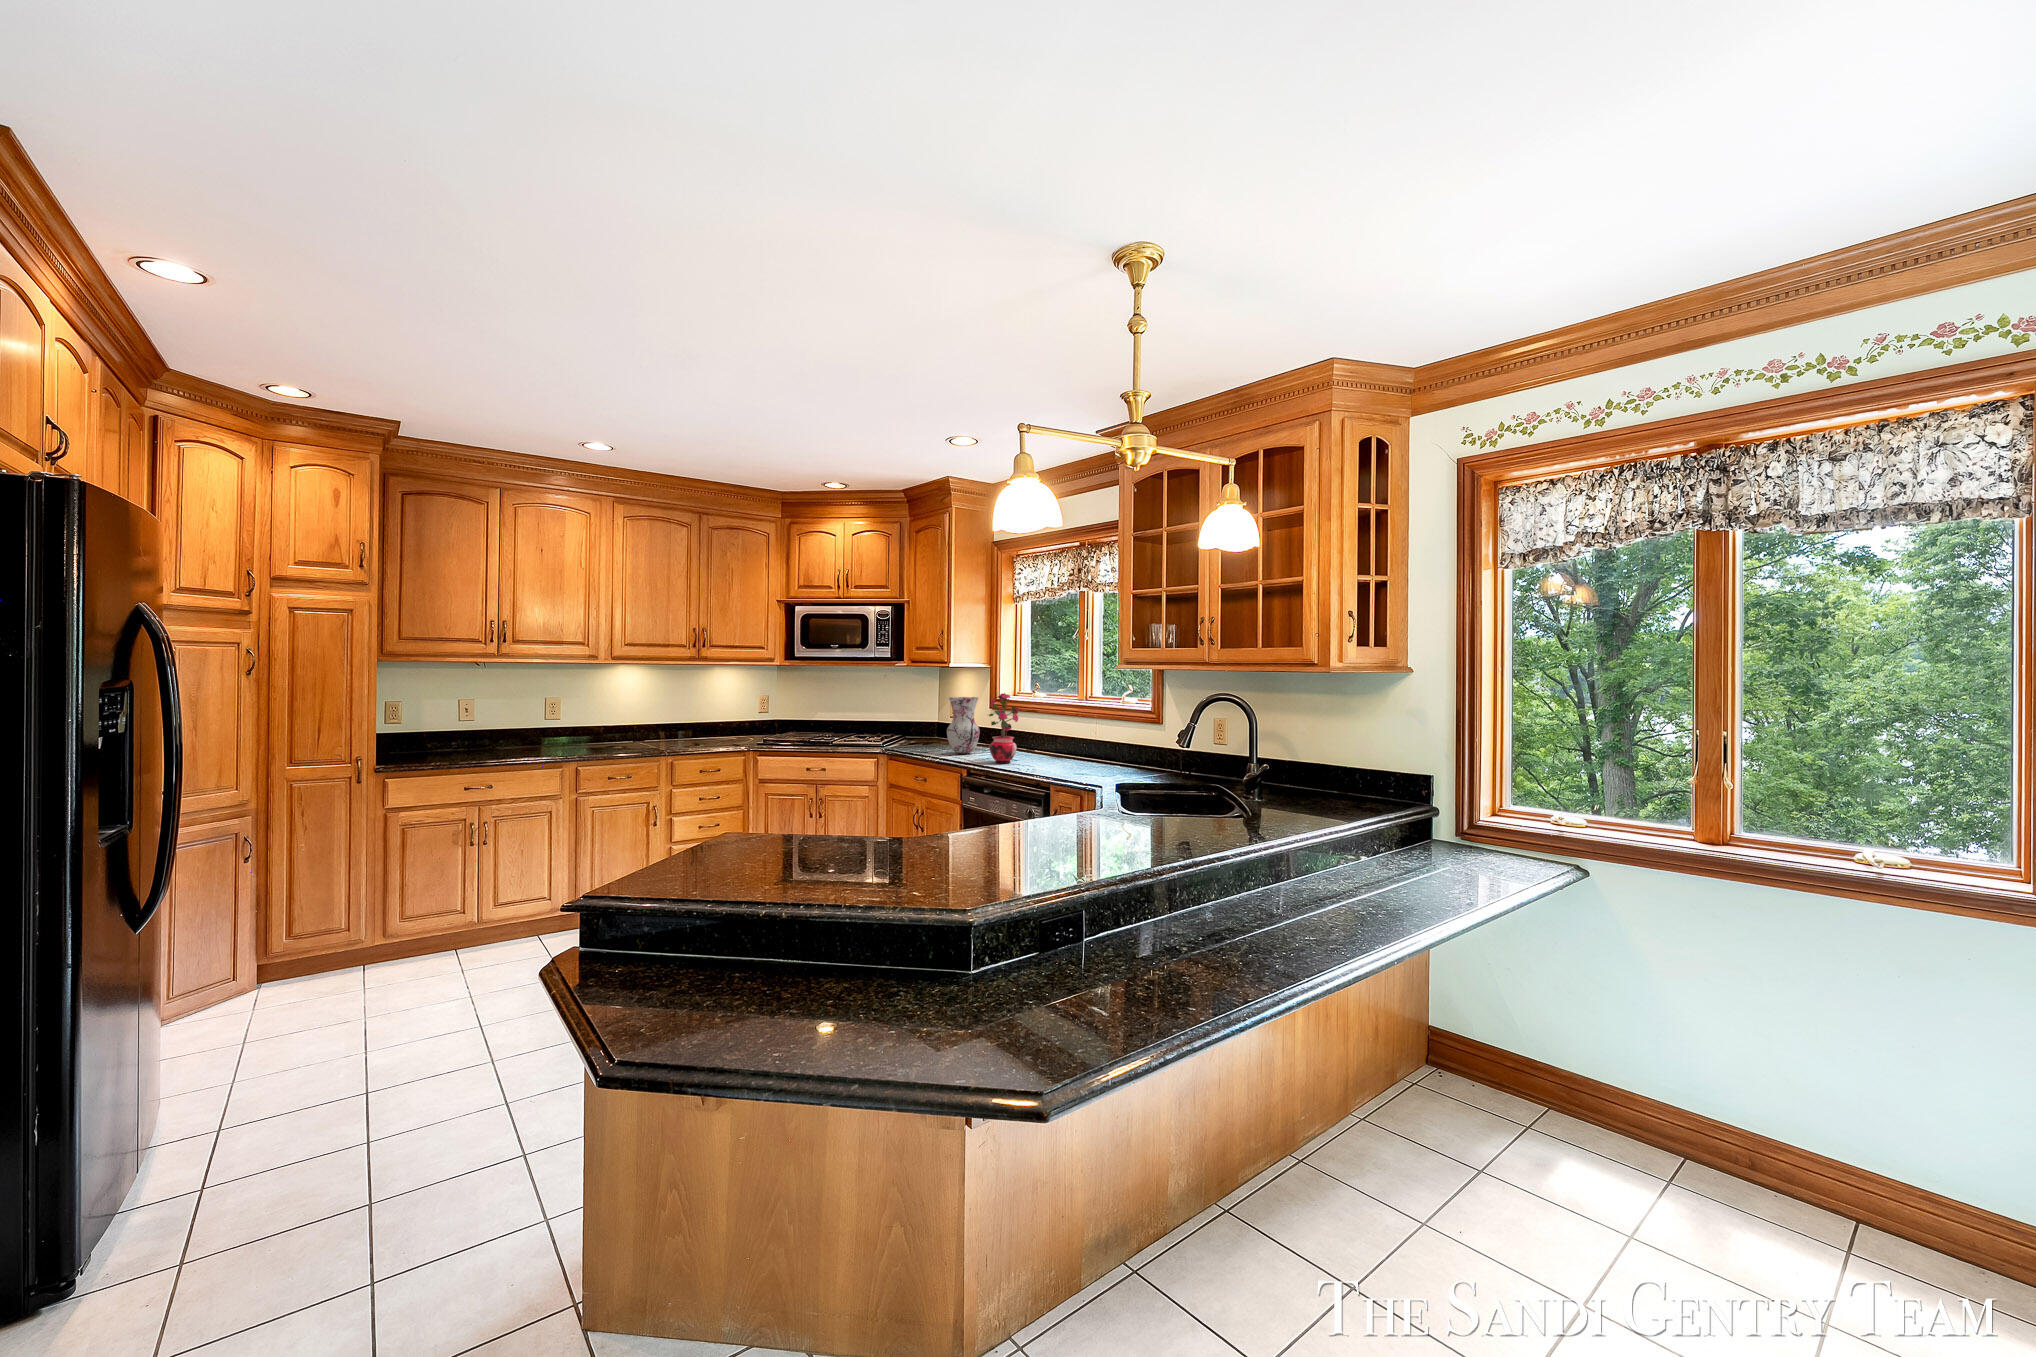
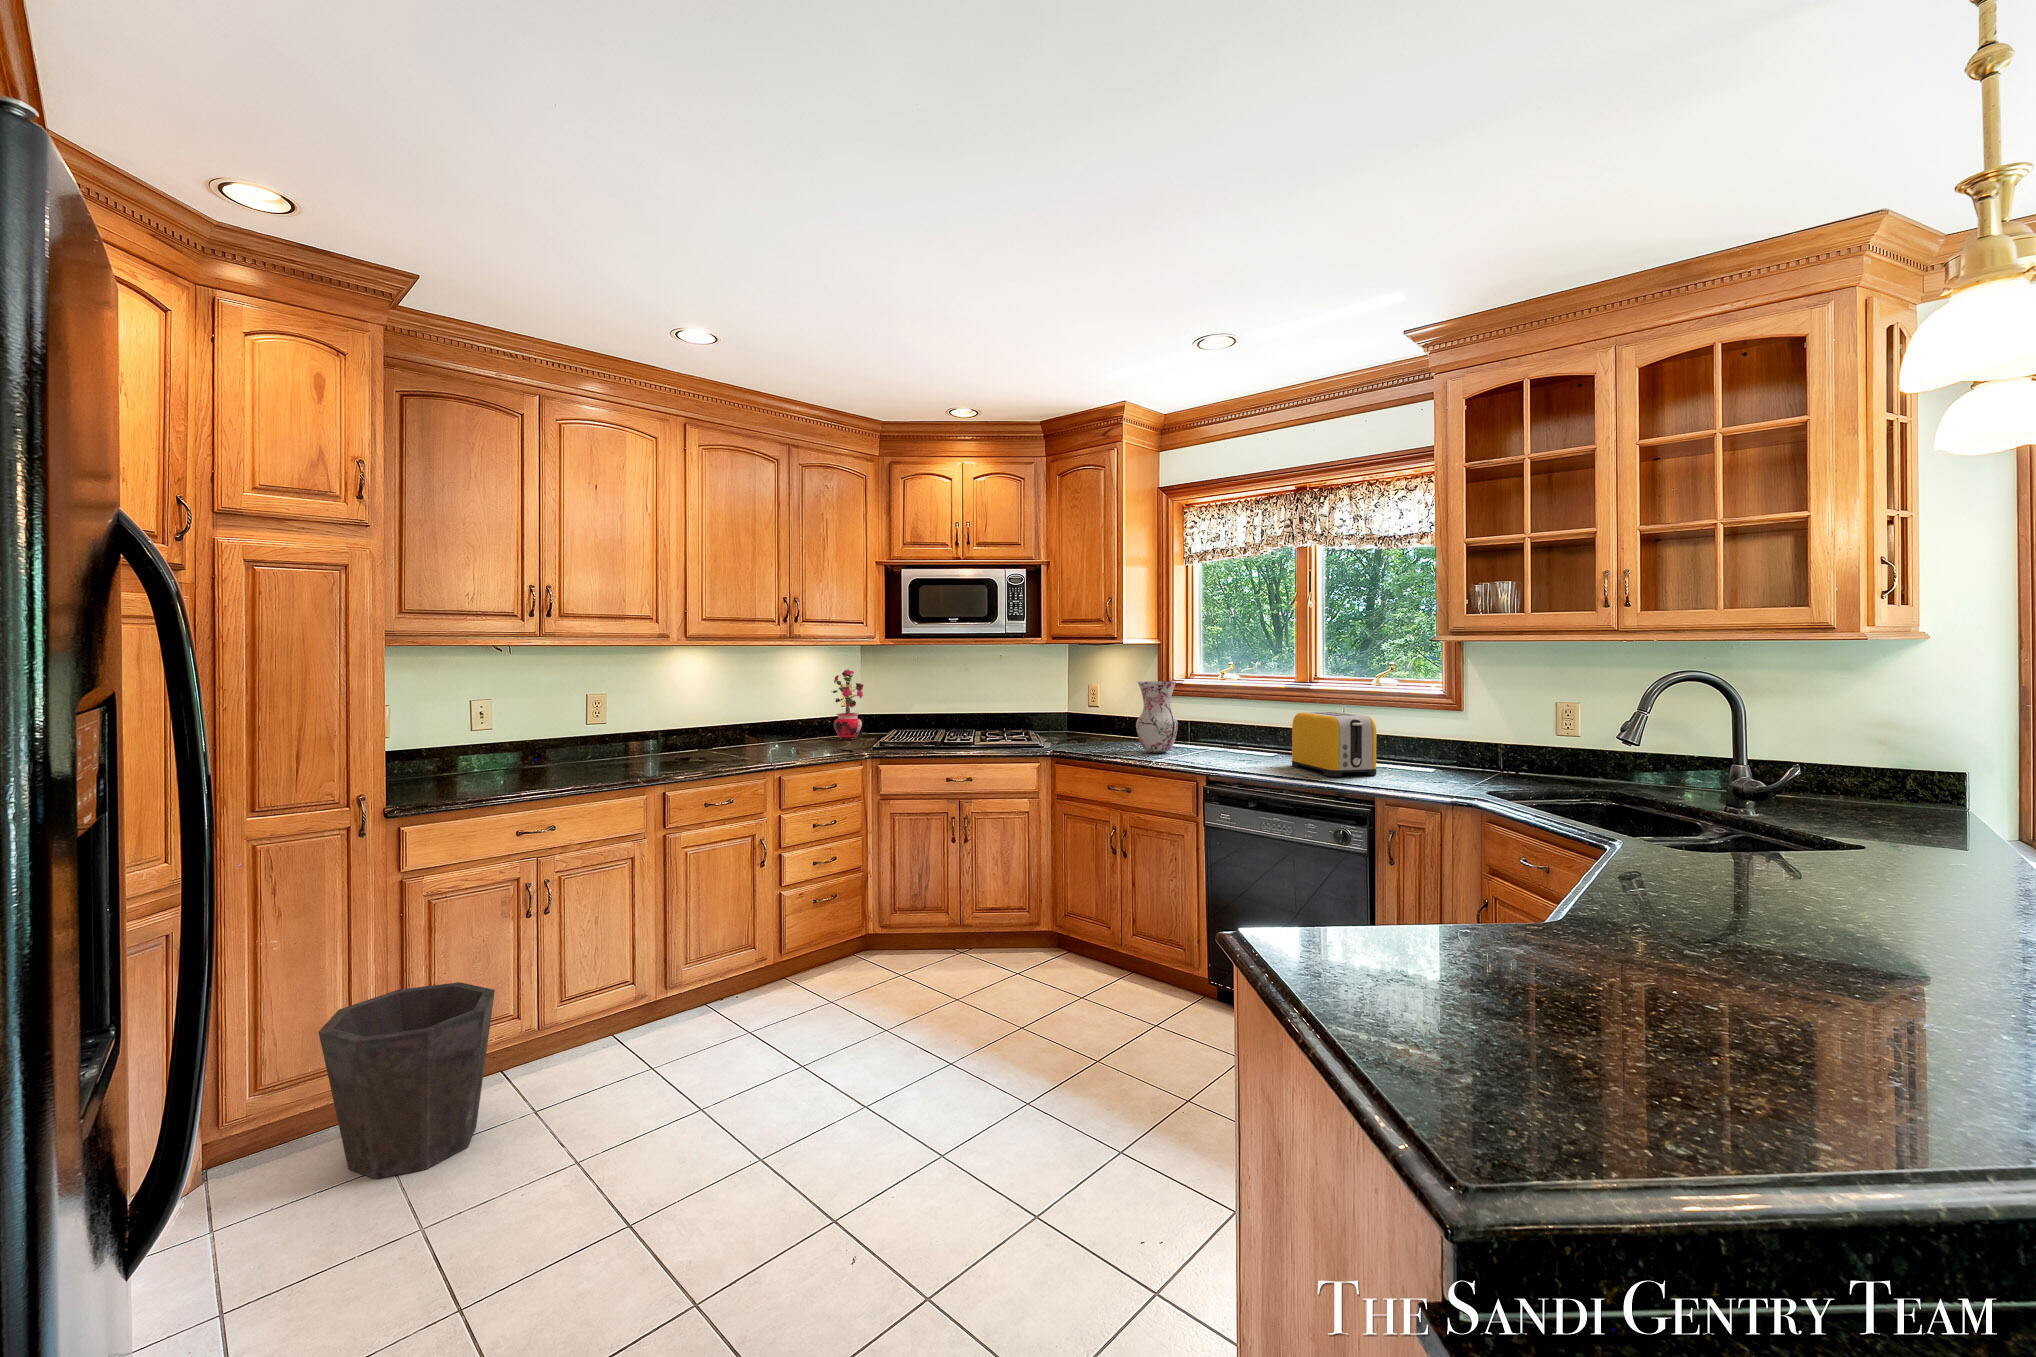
potted plant: present [989,693,1019,763] -> present [833,670,863,740]
toaster: none [1034,724,1077,774] -> present [1292,712,1376,776]
waste bin: none [315,883,431,995] -> present [319,982,495,1179]

